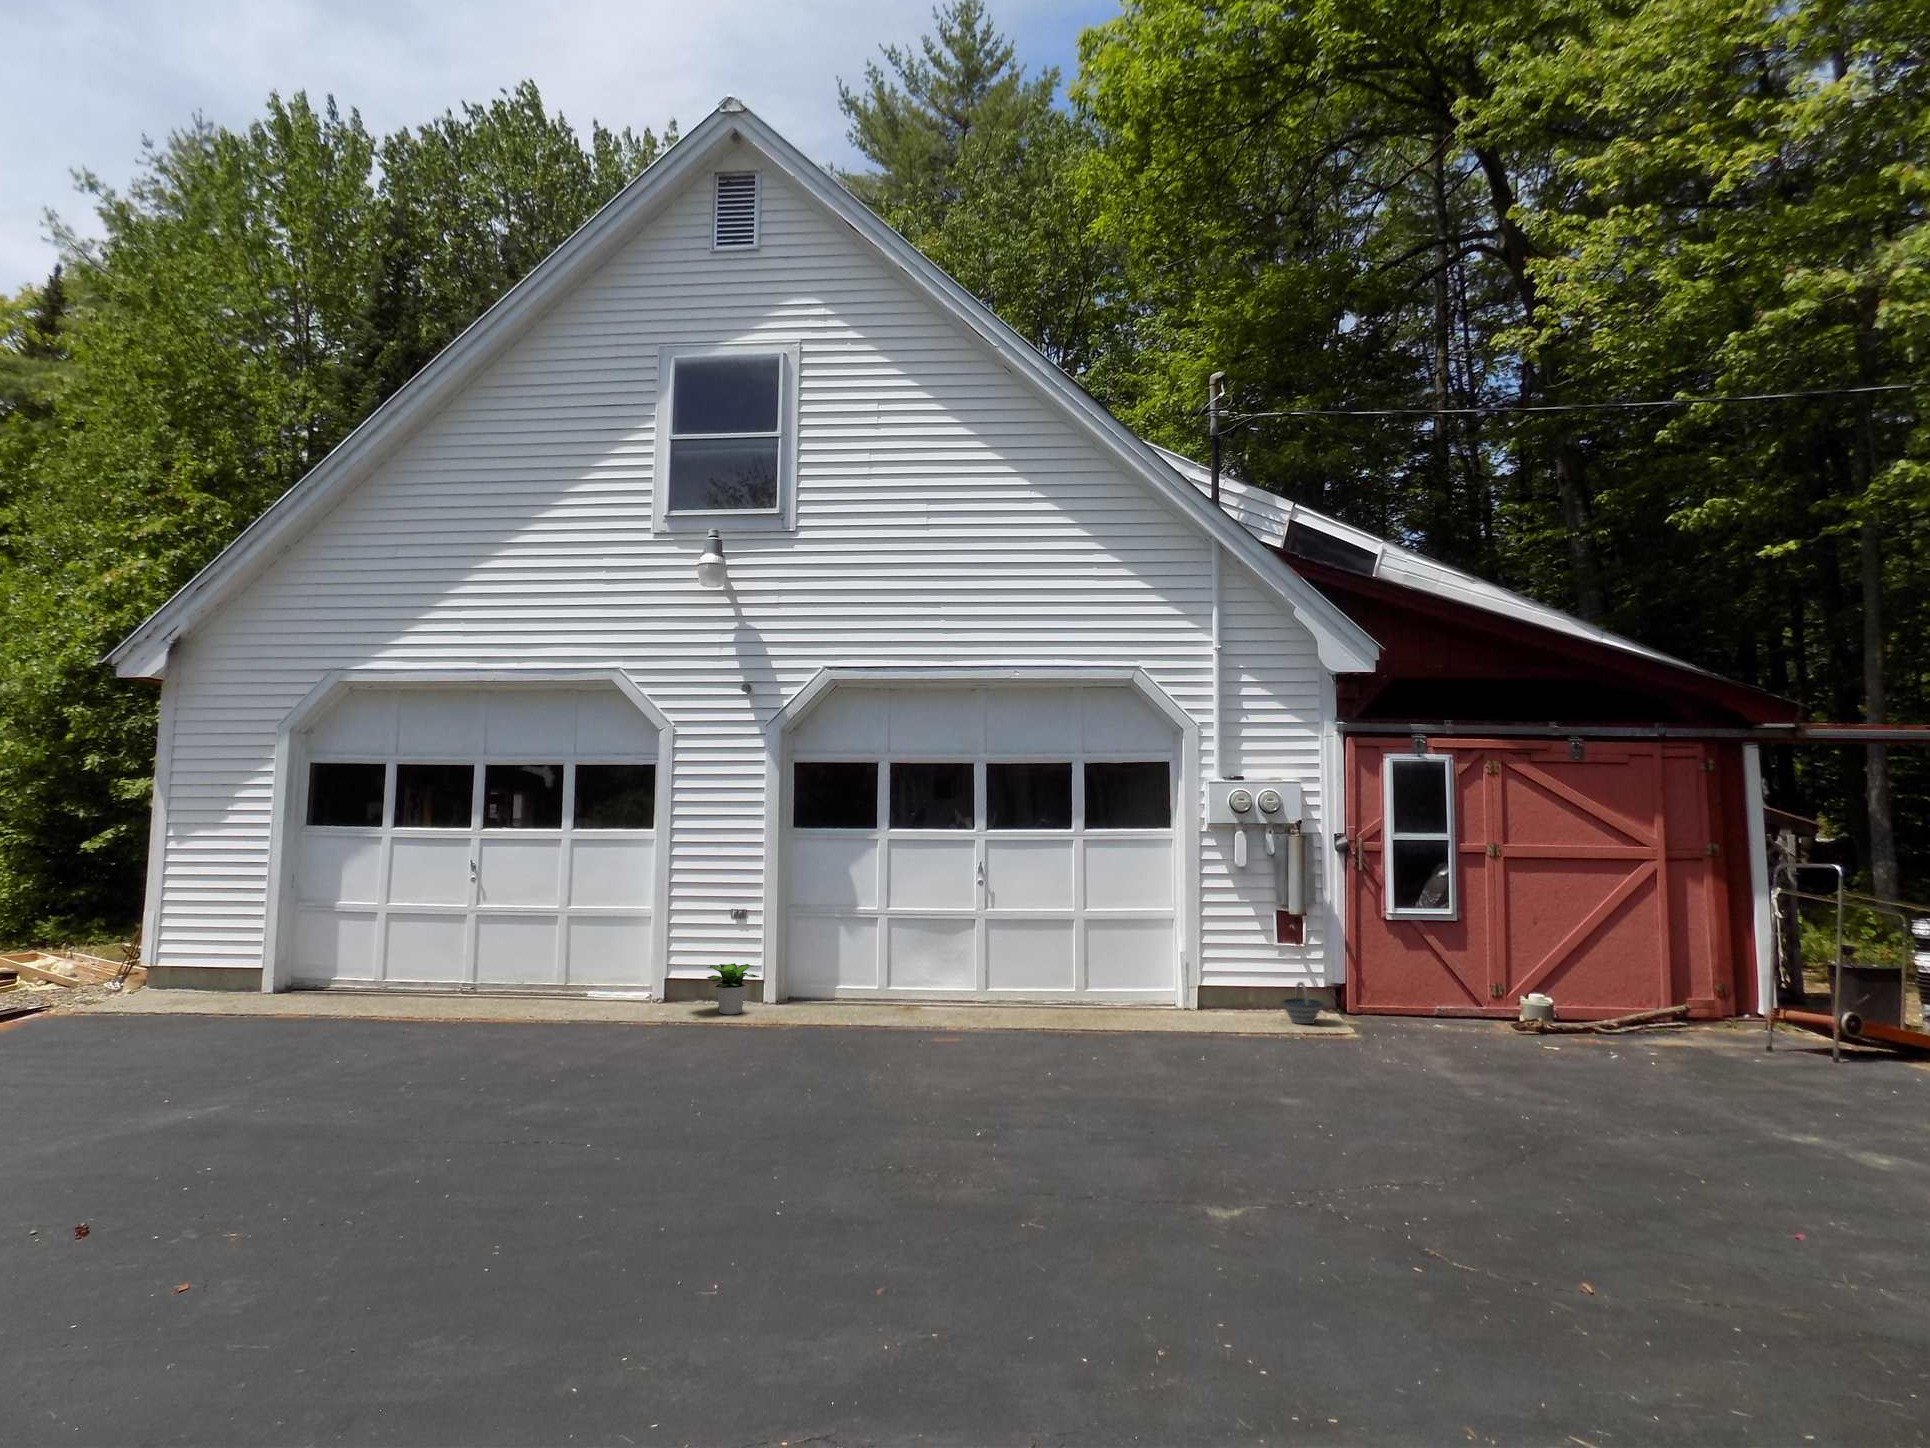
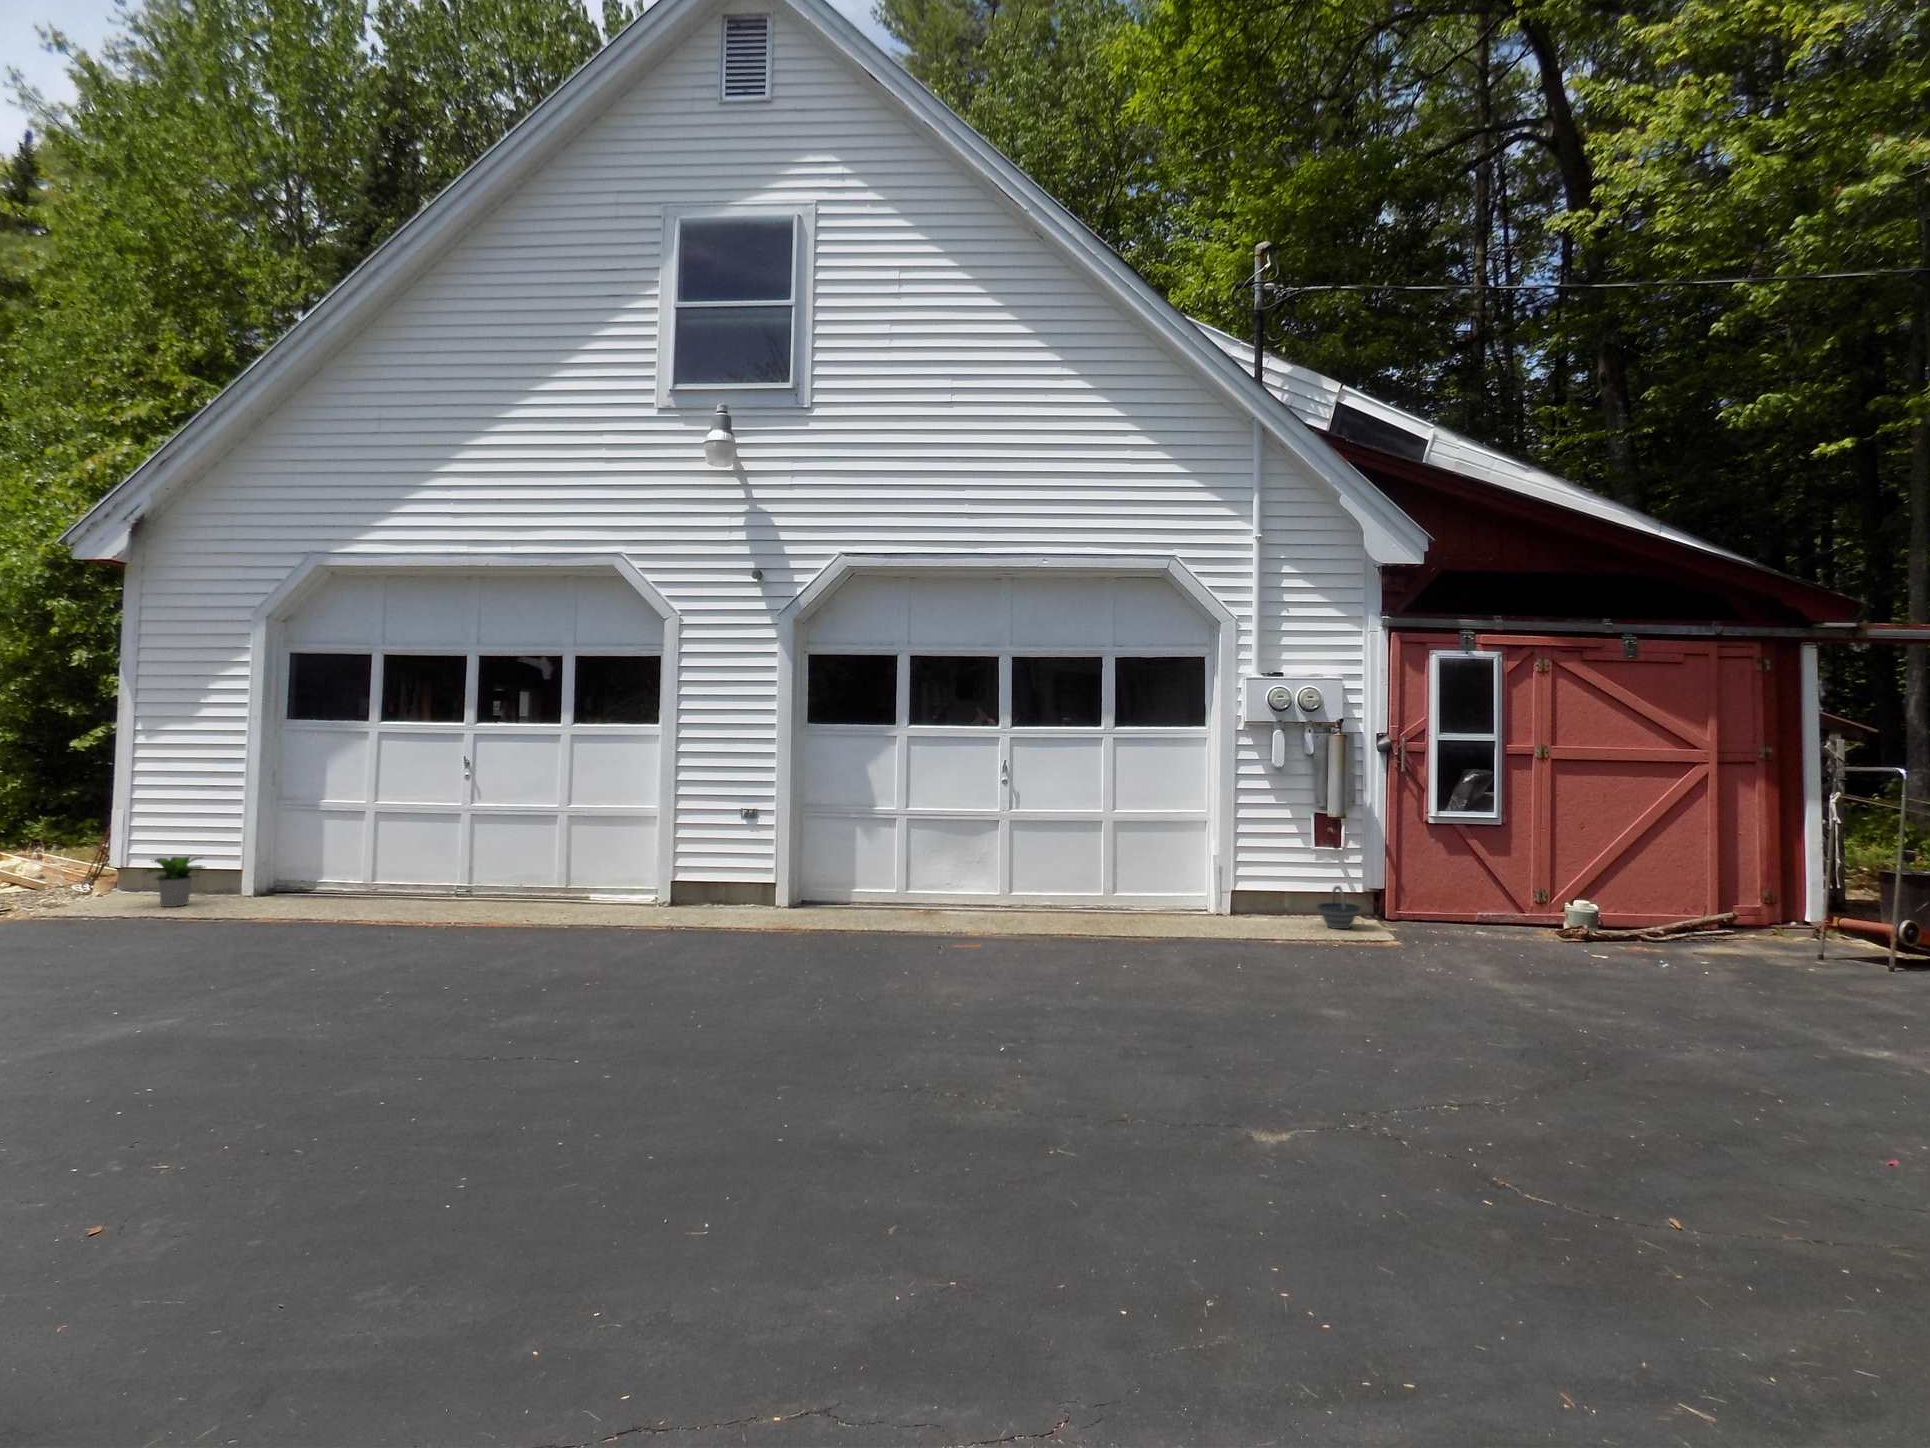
potted plant: present [707,963,759,1014] -> present [147,857,205,907]

